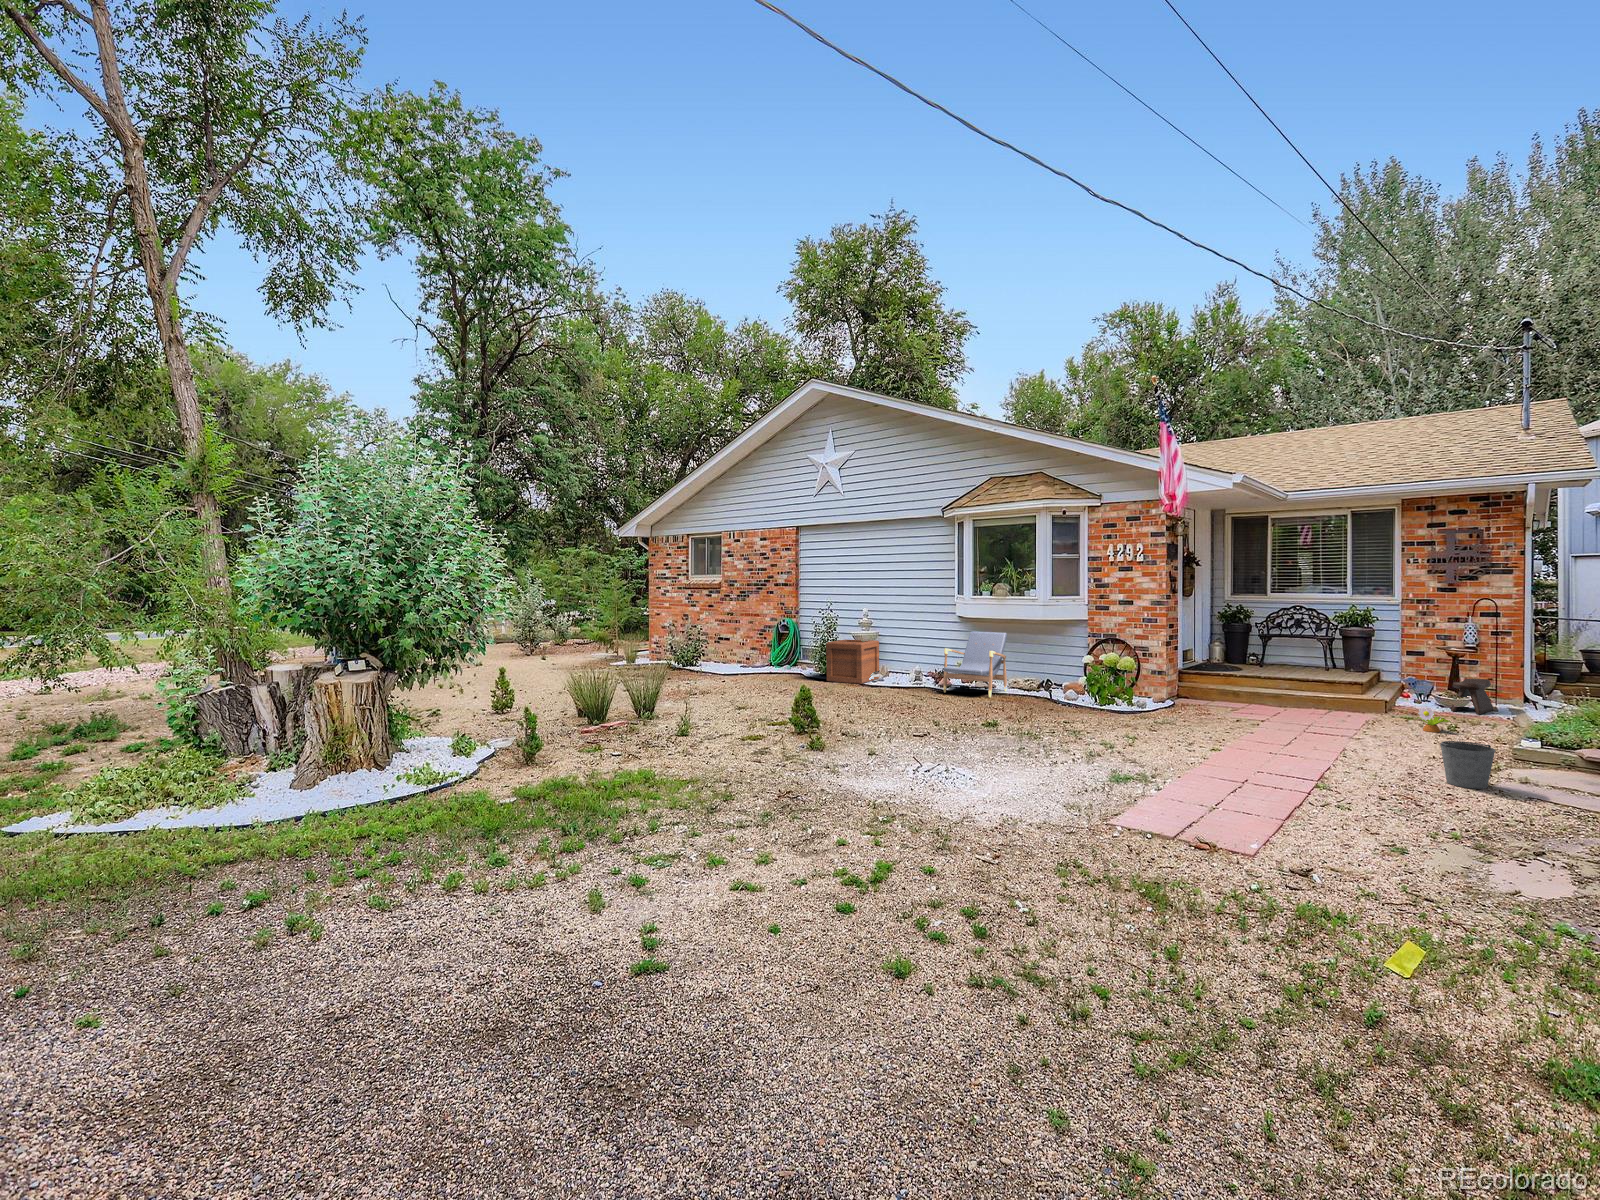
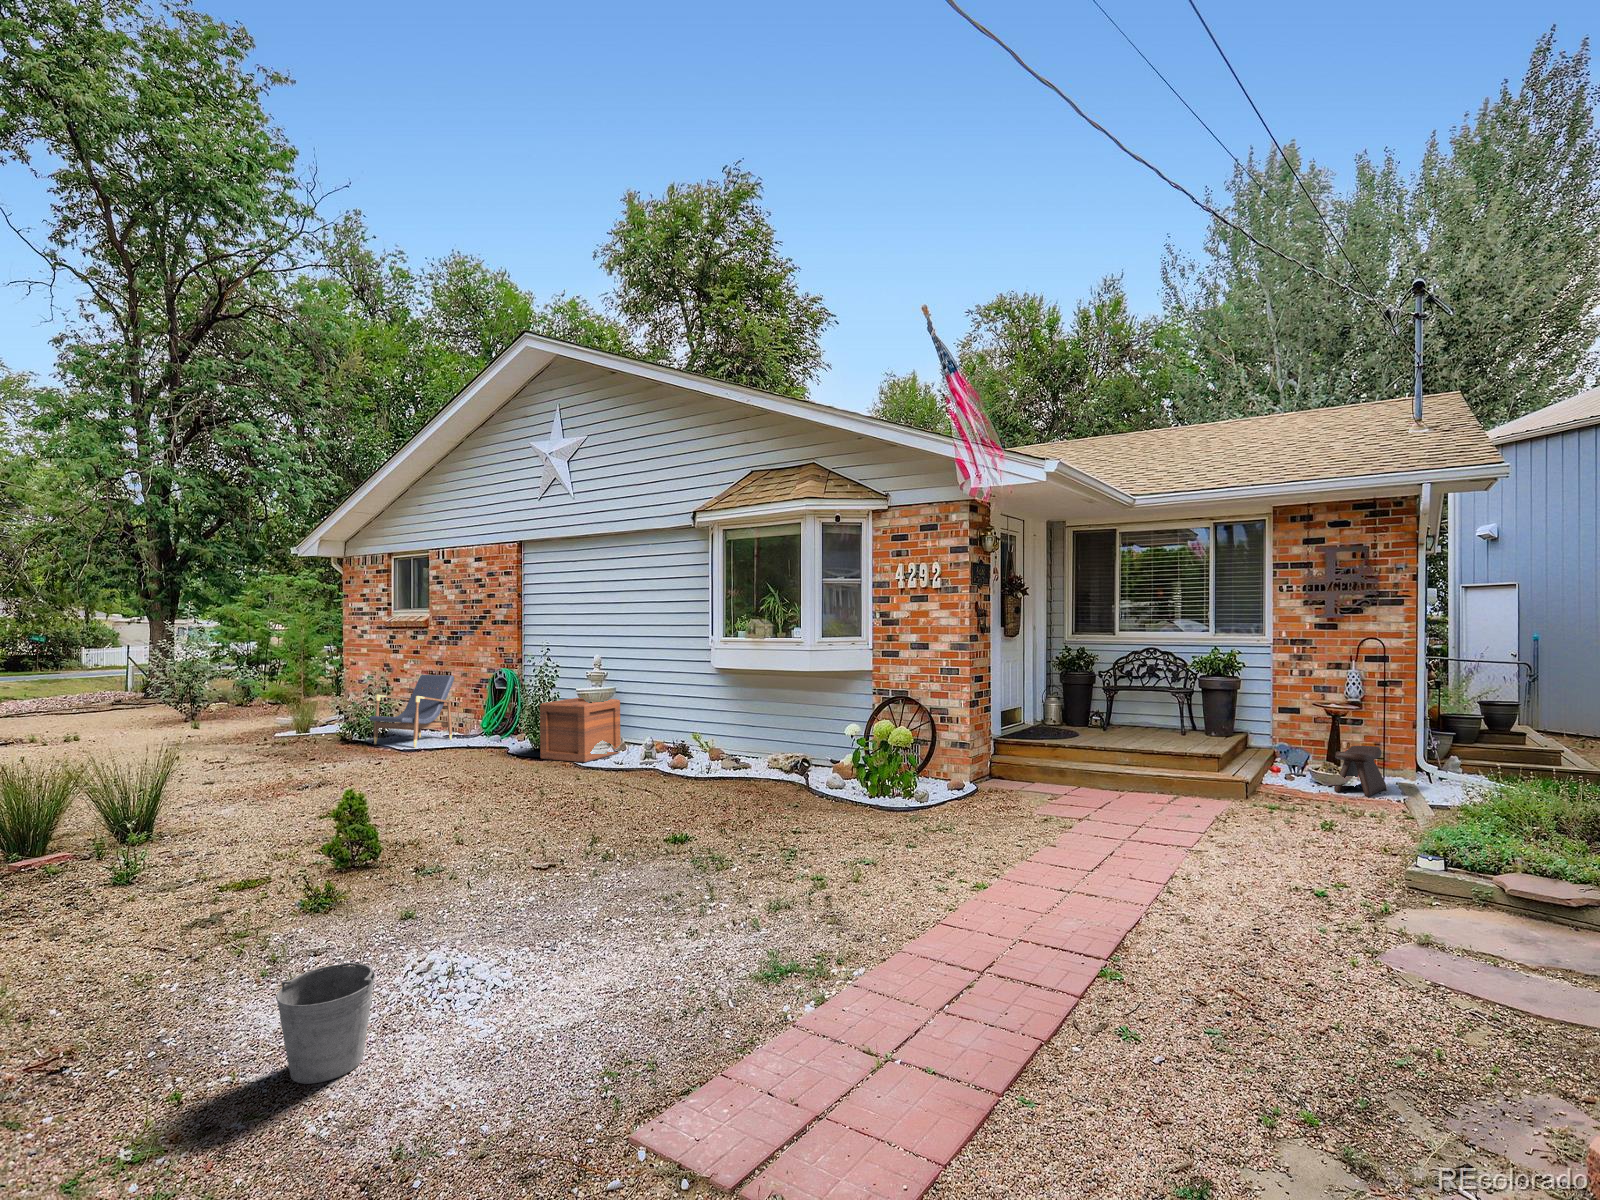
lounge chair: present [943,631,1007,697] -> present [369,675,454,747]
decorative plant: present [1415,707,1451,732] -> none [1283,795,1329,832]
bucket: present [1440,741,1496,789] -> present [276,963,375,1084]

